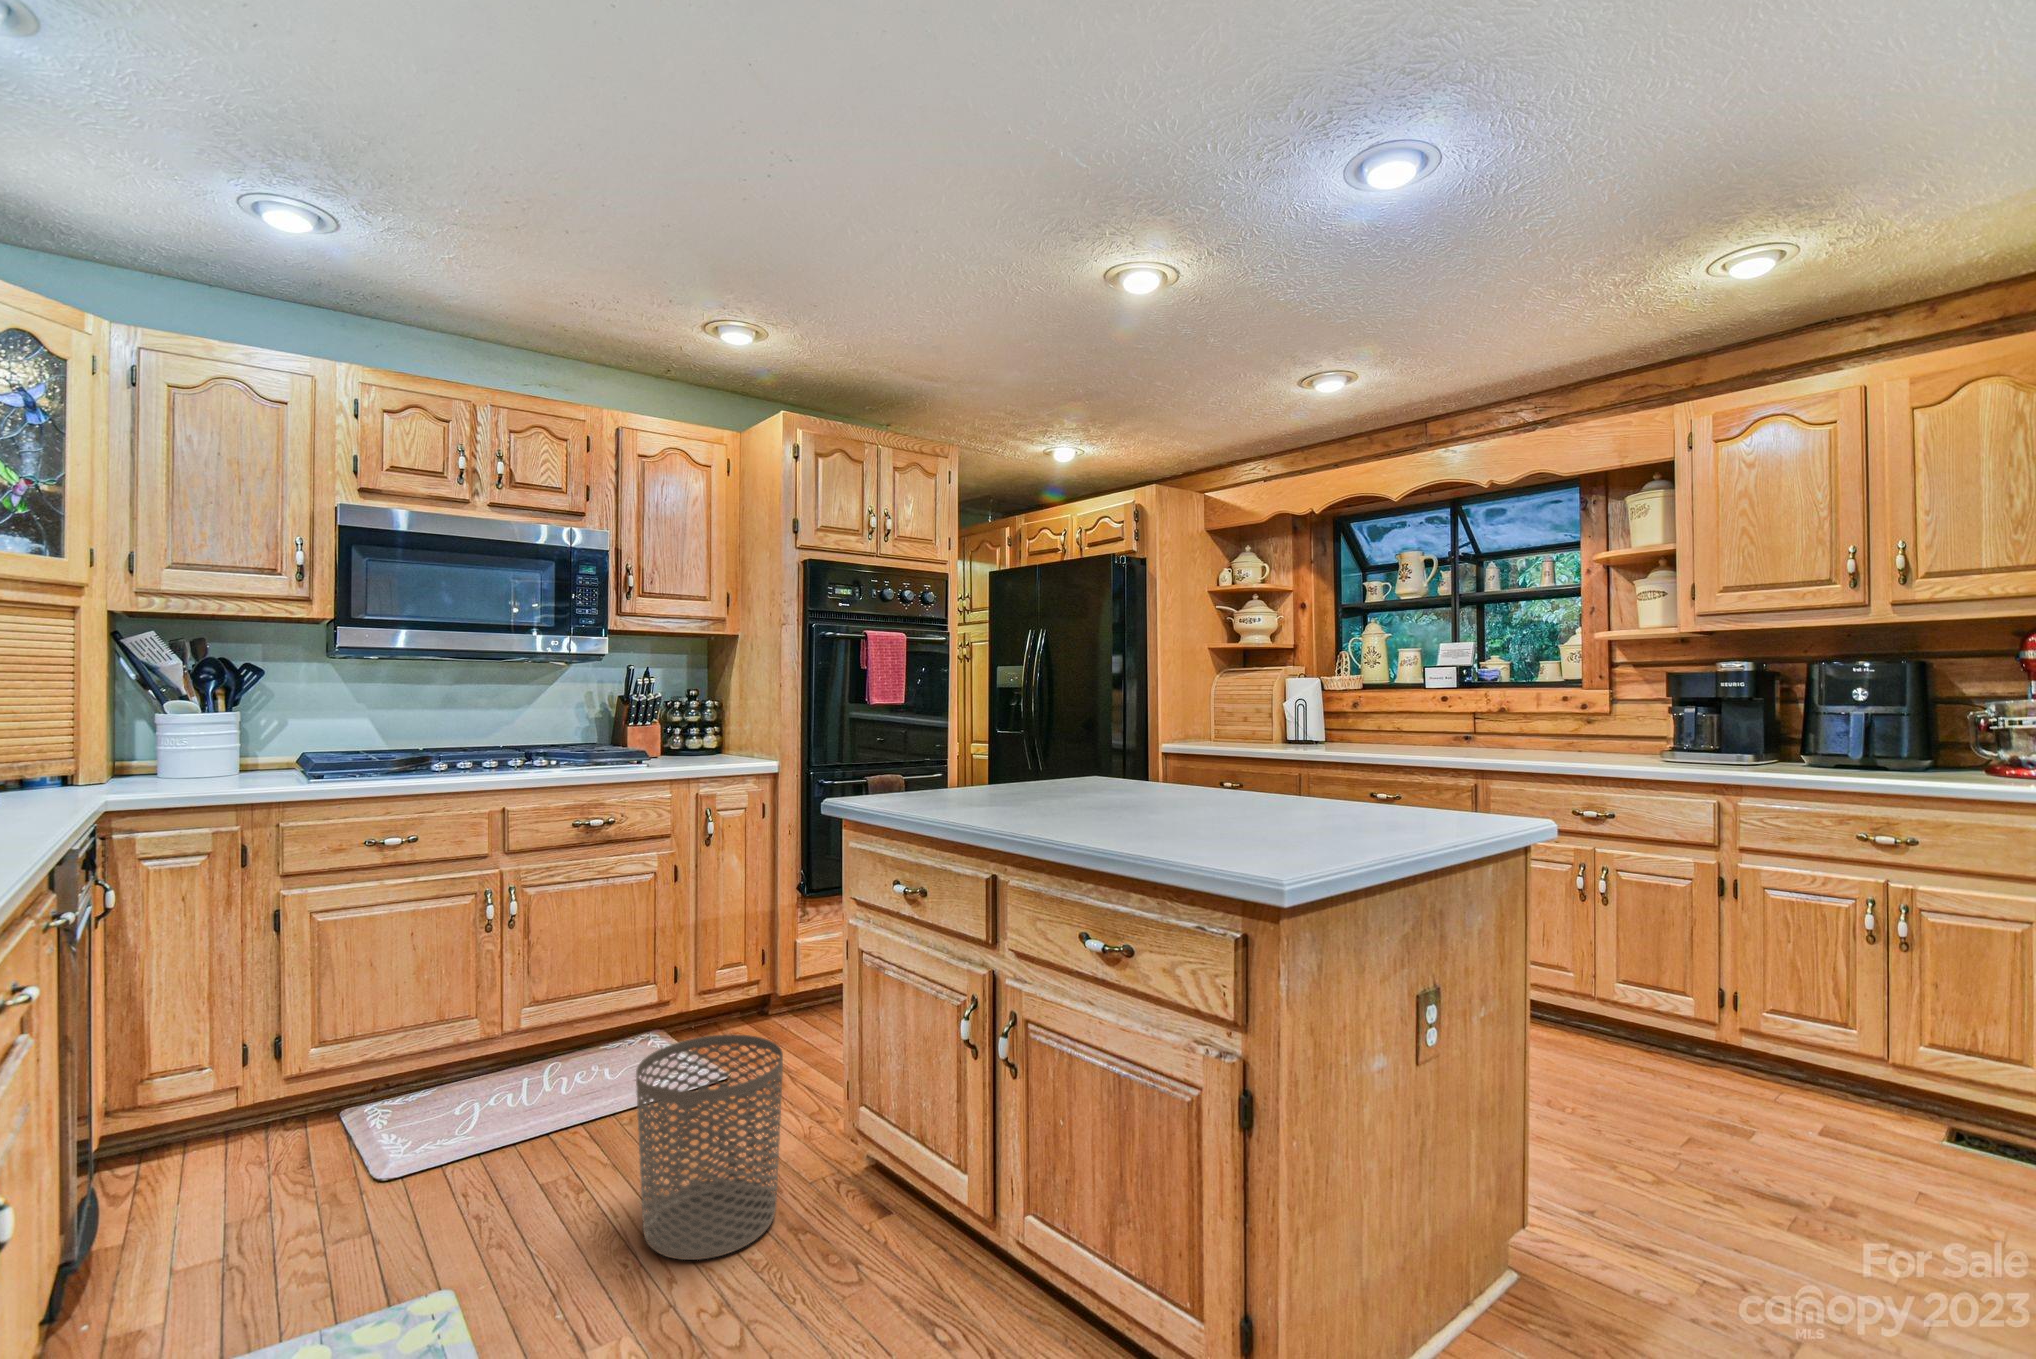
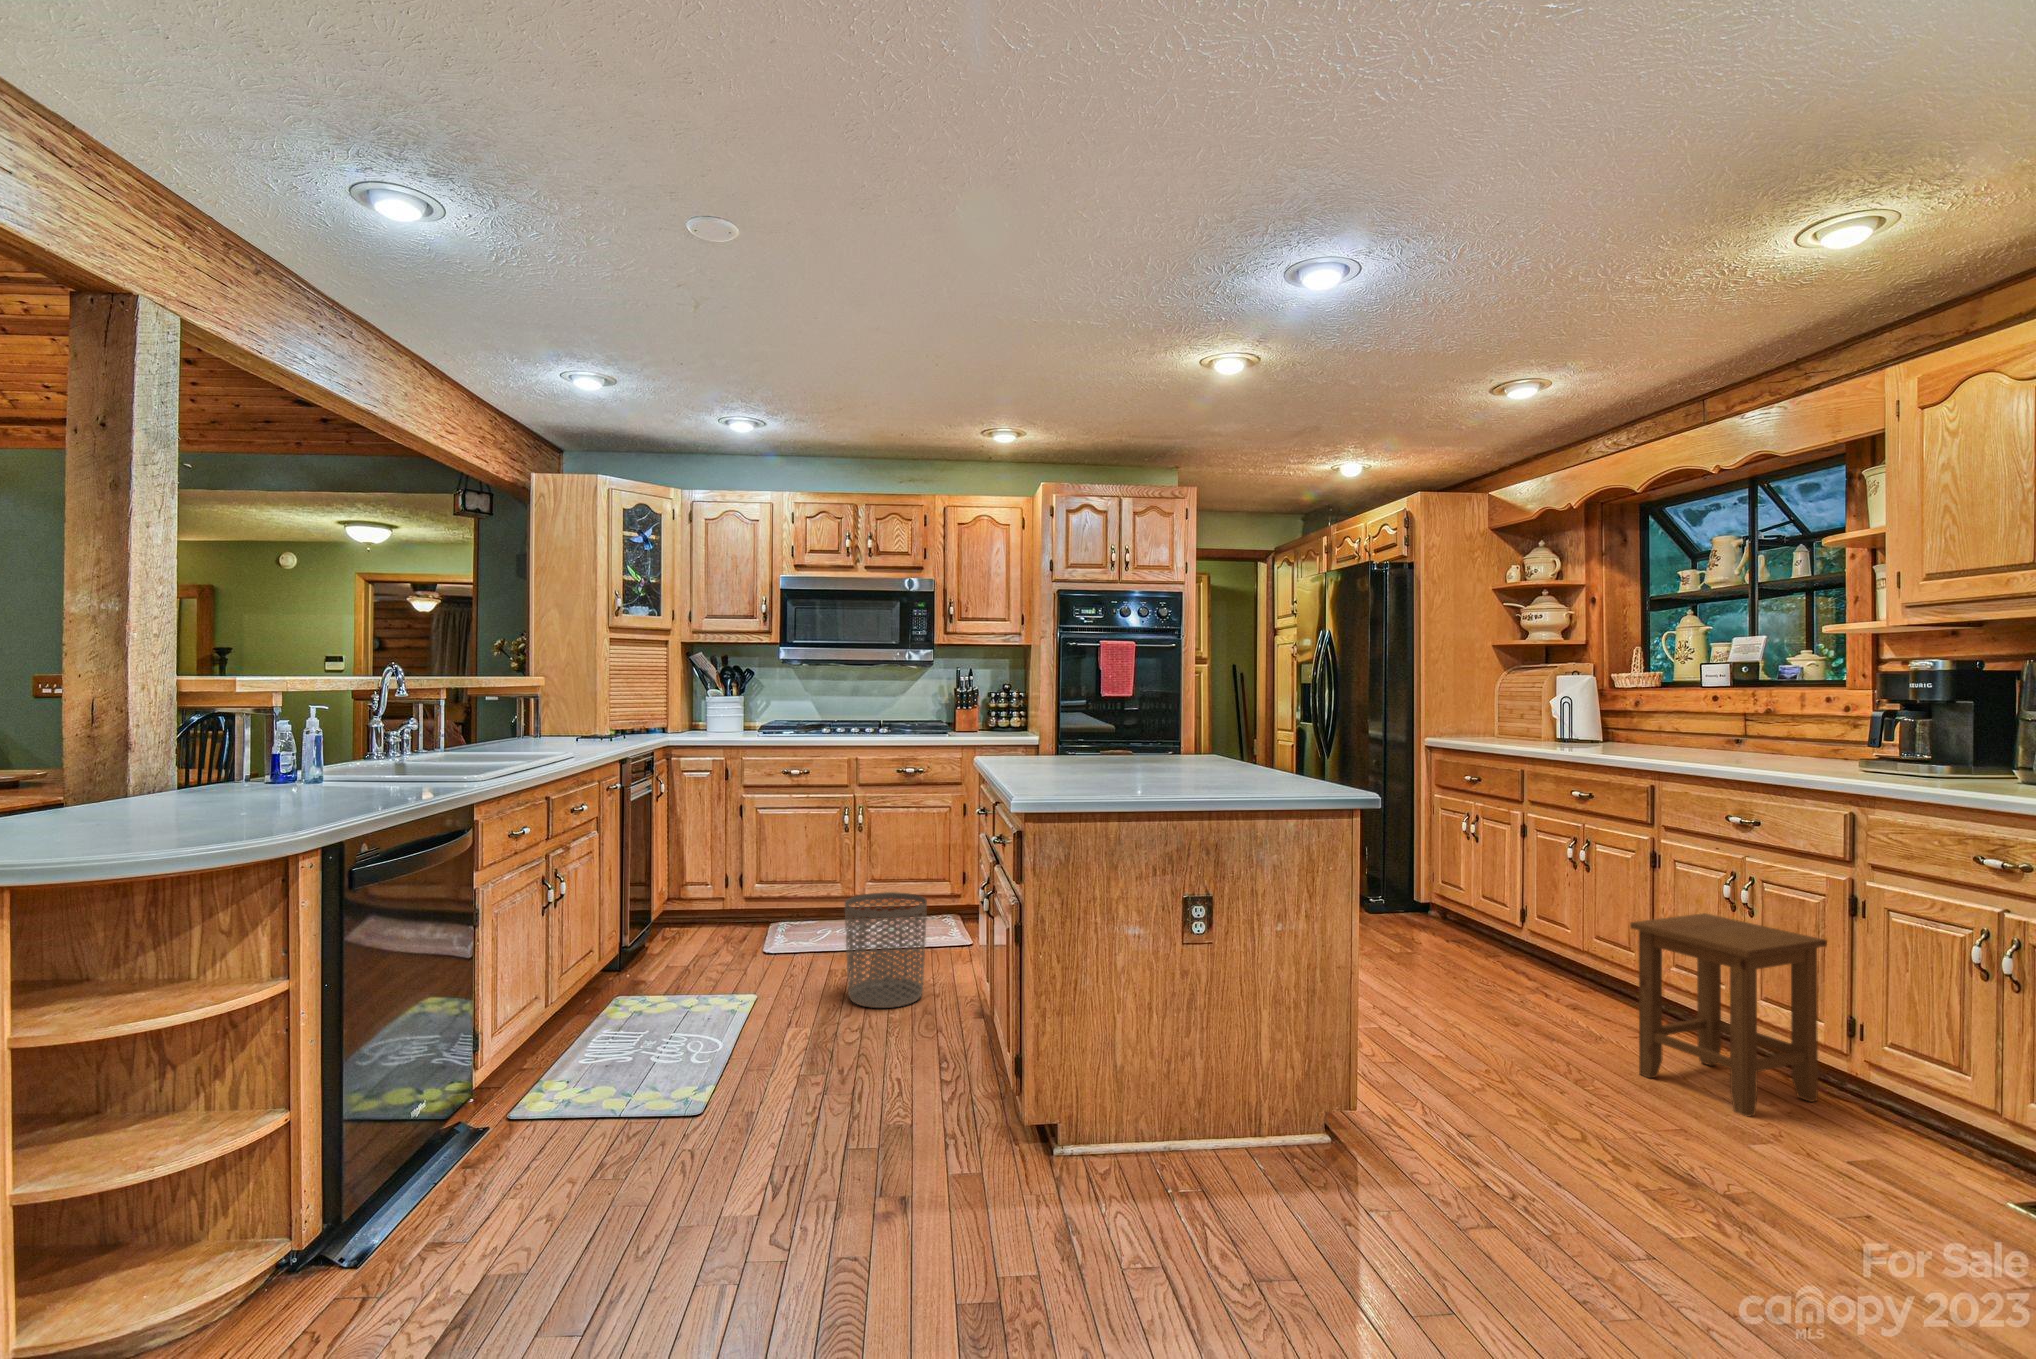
stool: none [1563,905,1701,1105] -> present [1630,913,1827,1117]

